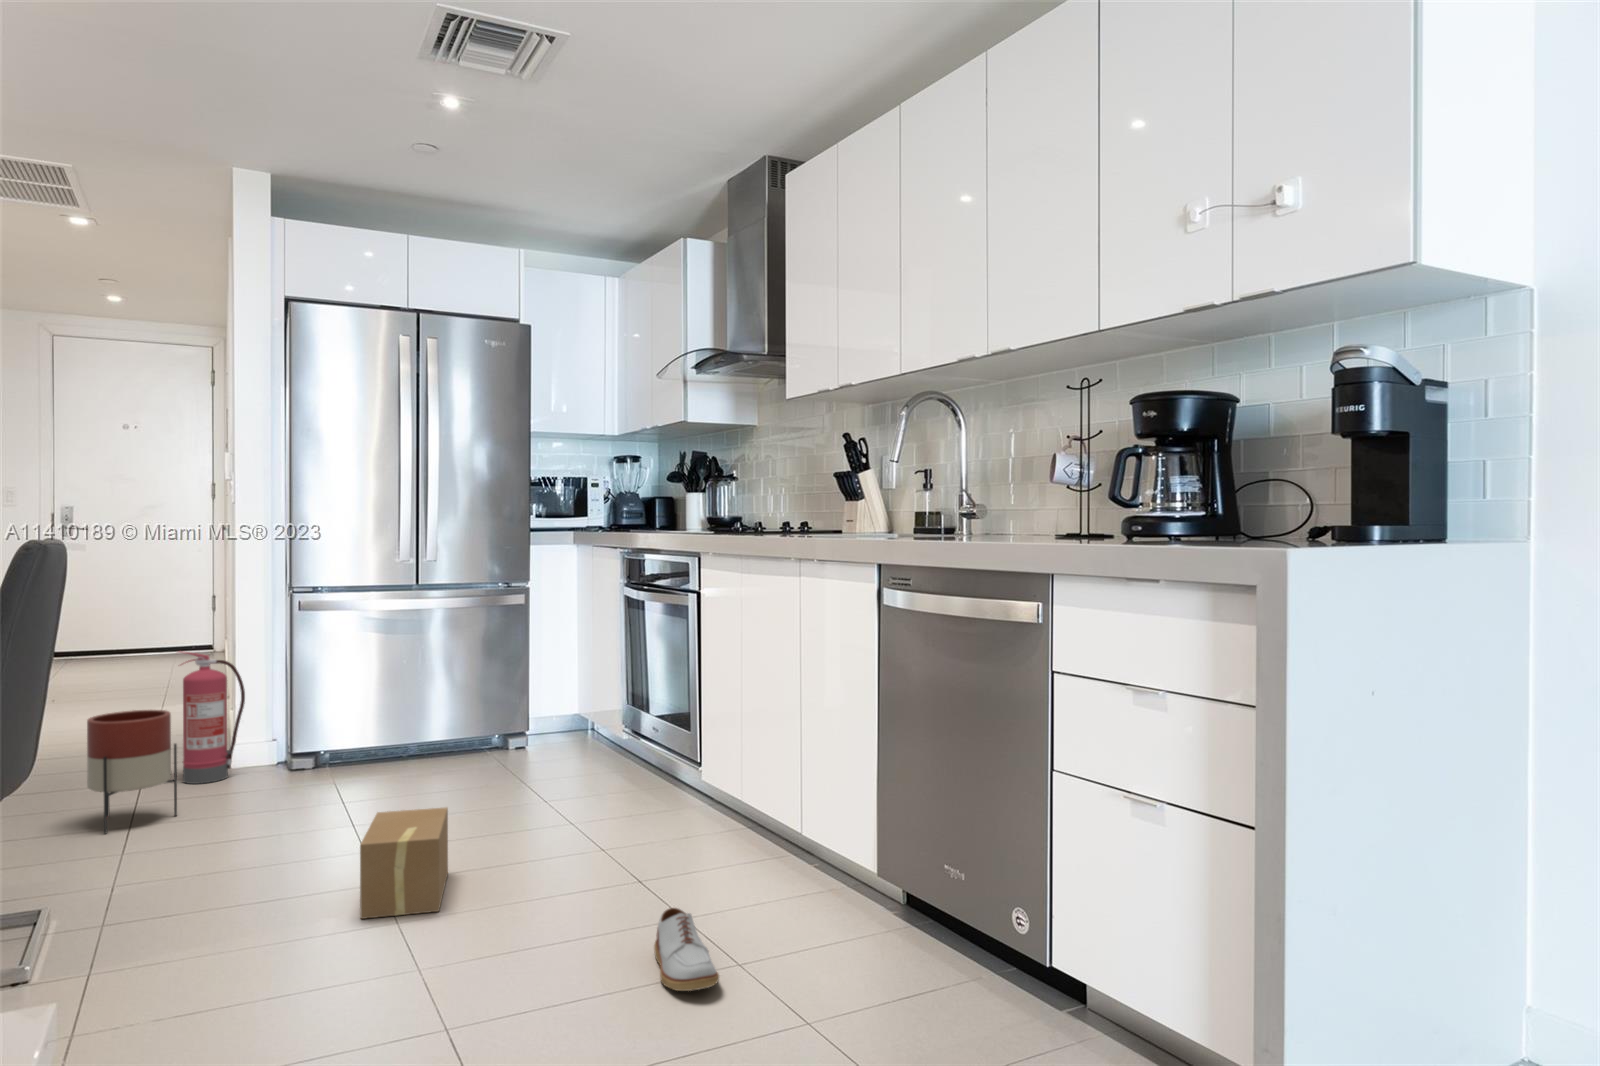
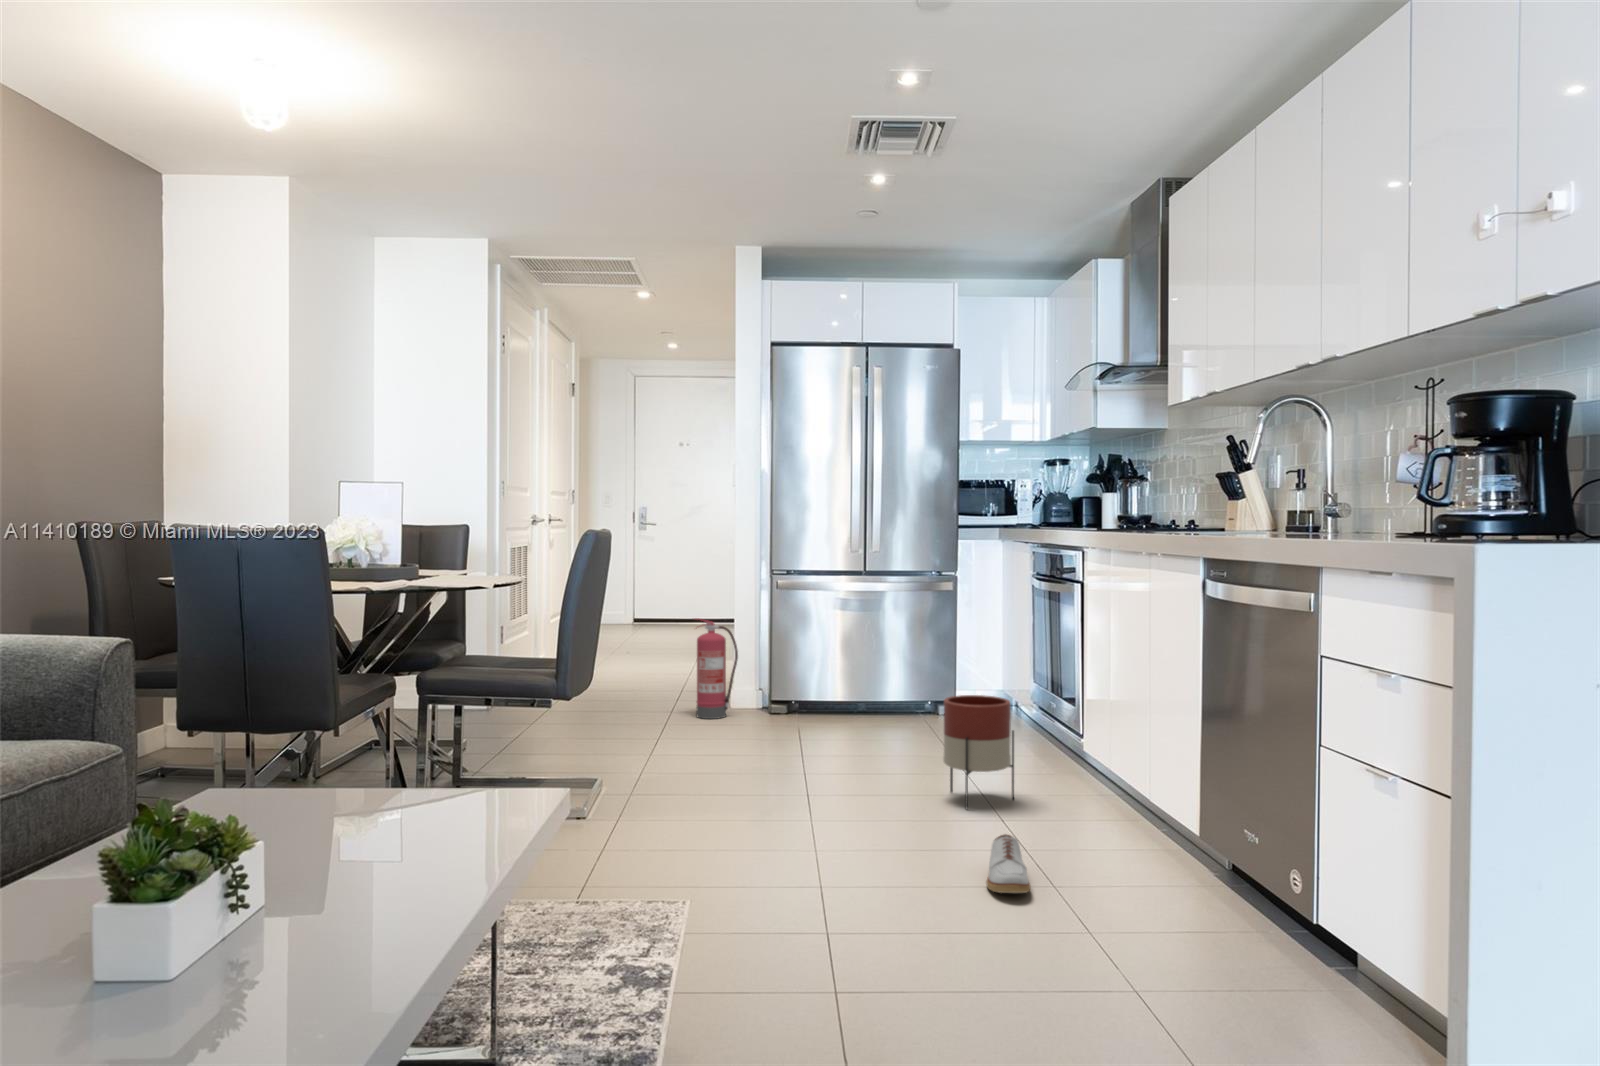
planter: present [87,710,177,834] -> present [943,695,1014,809]
cardboard box: present [360,807,448,919] -> none [789,742,859,819]

